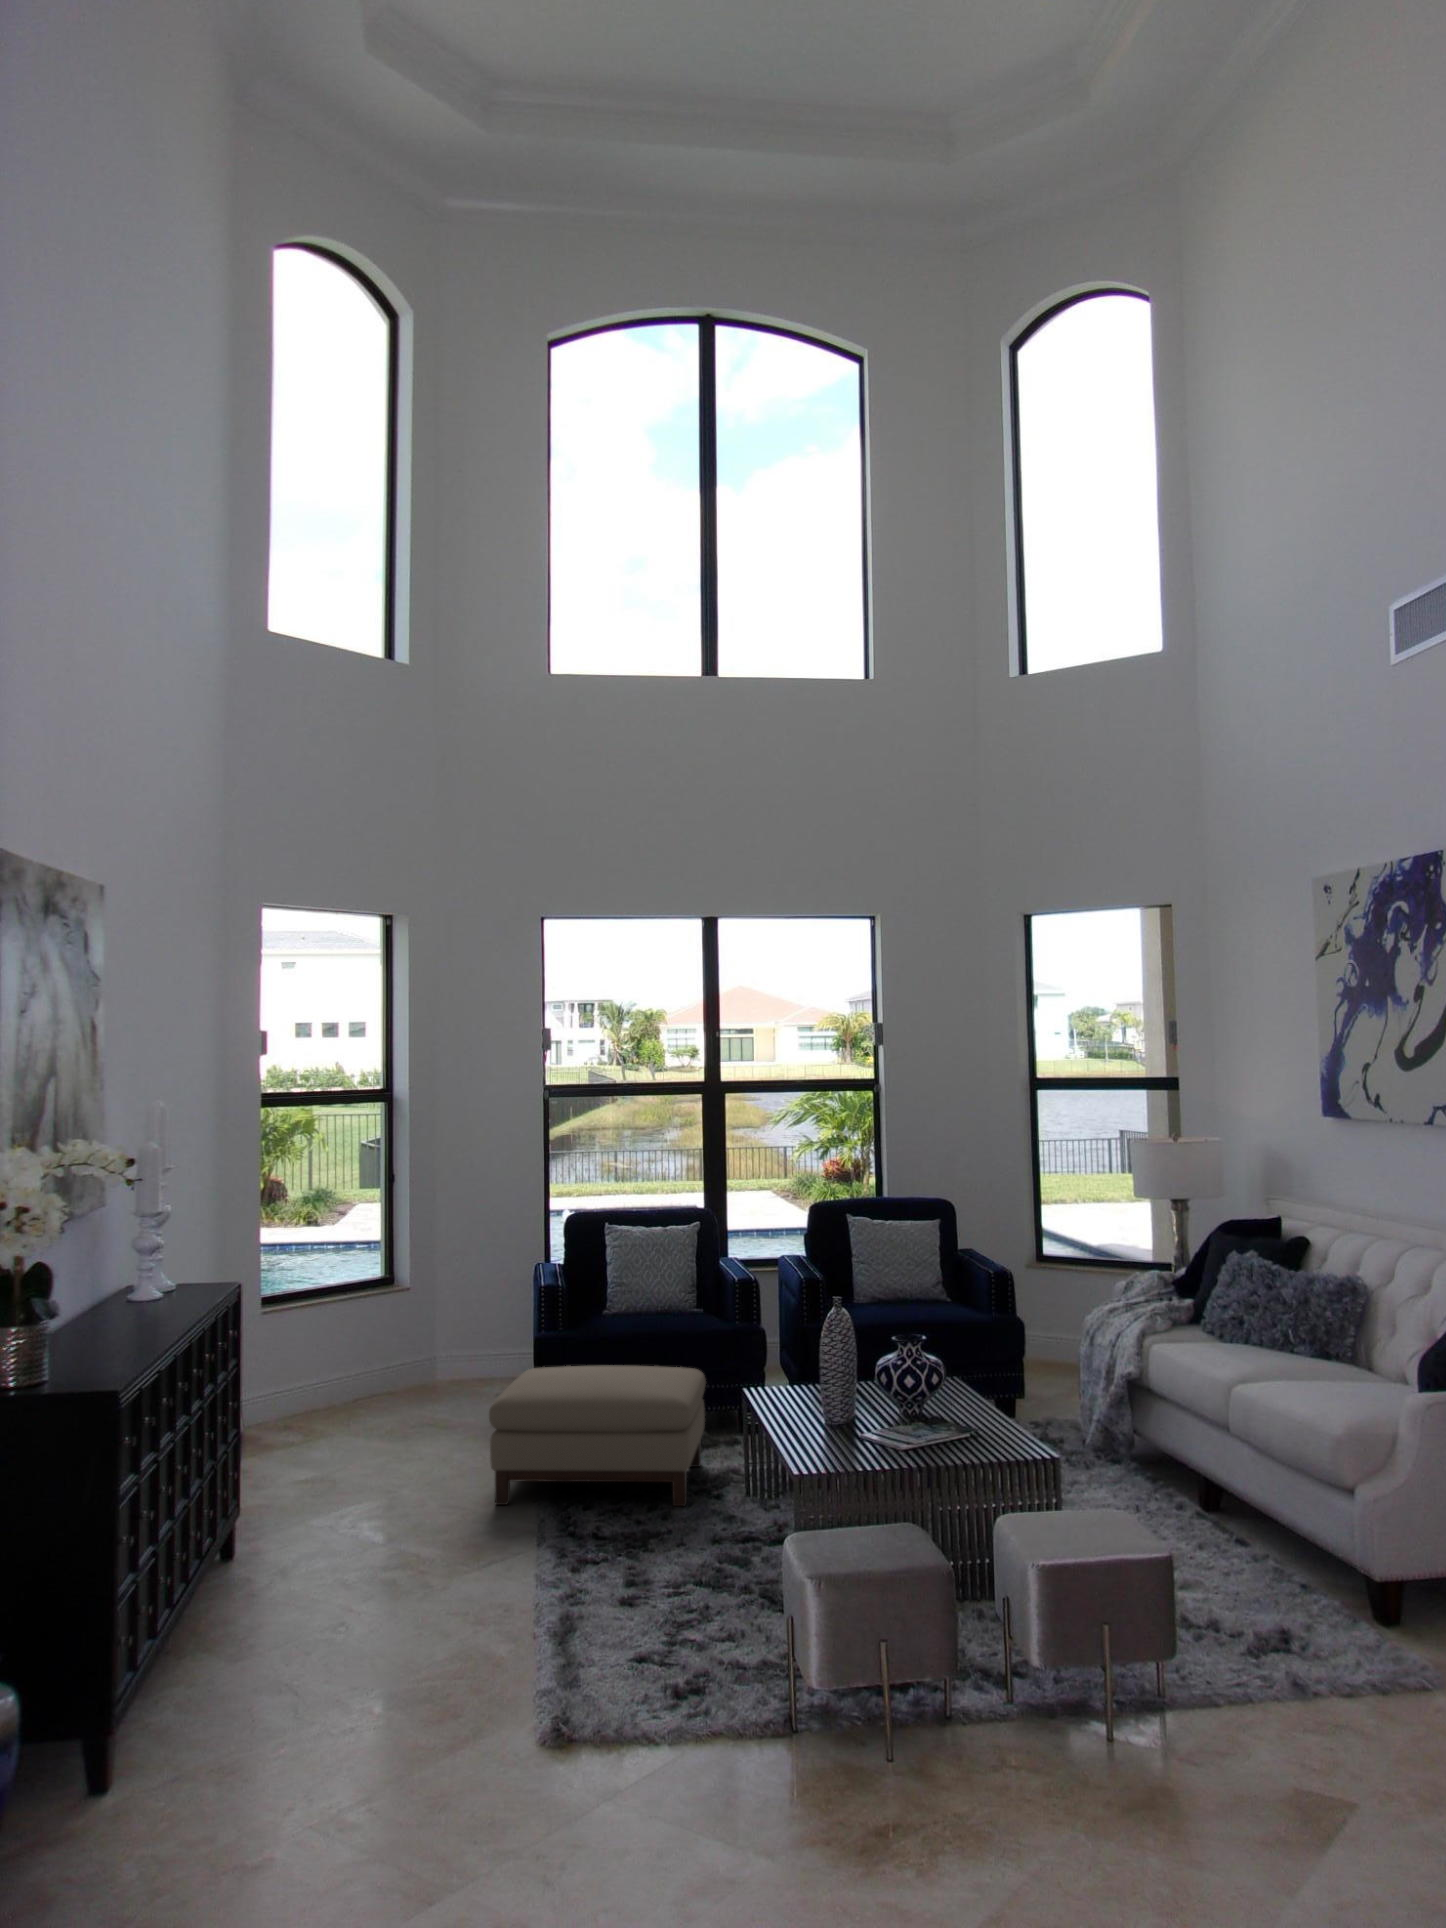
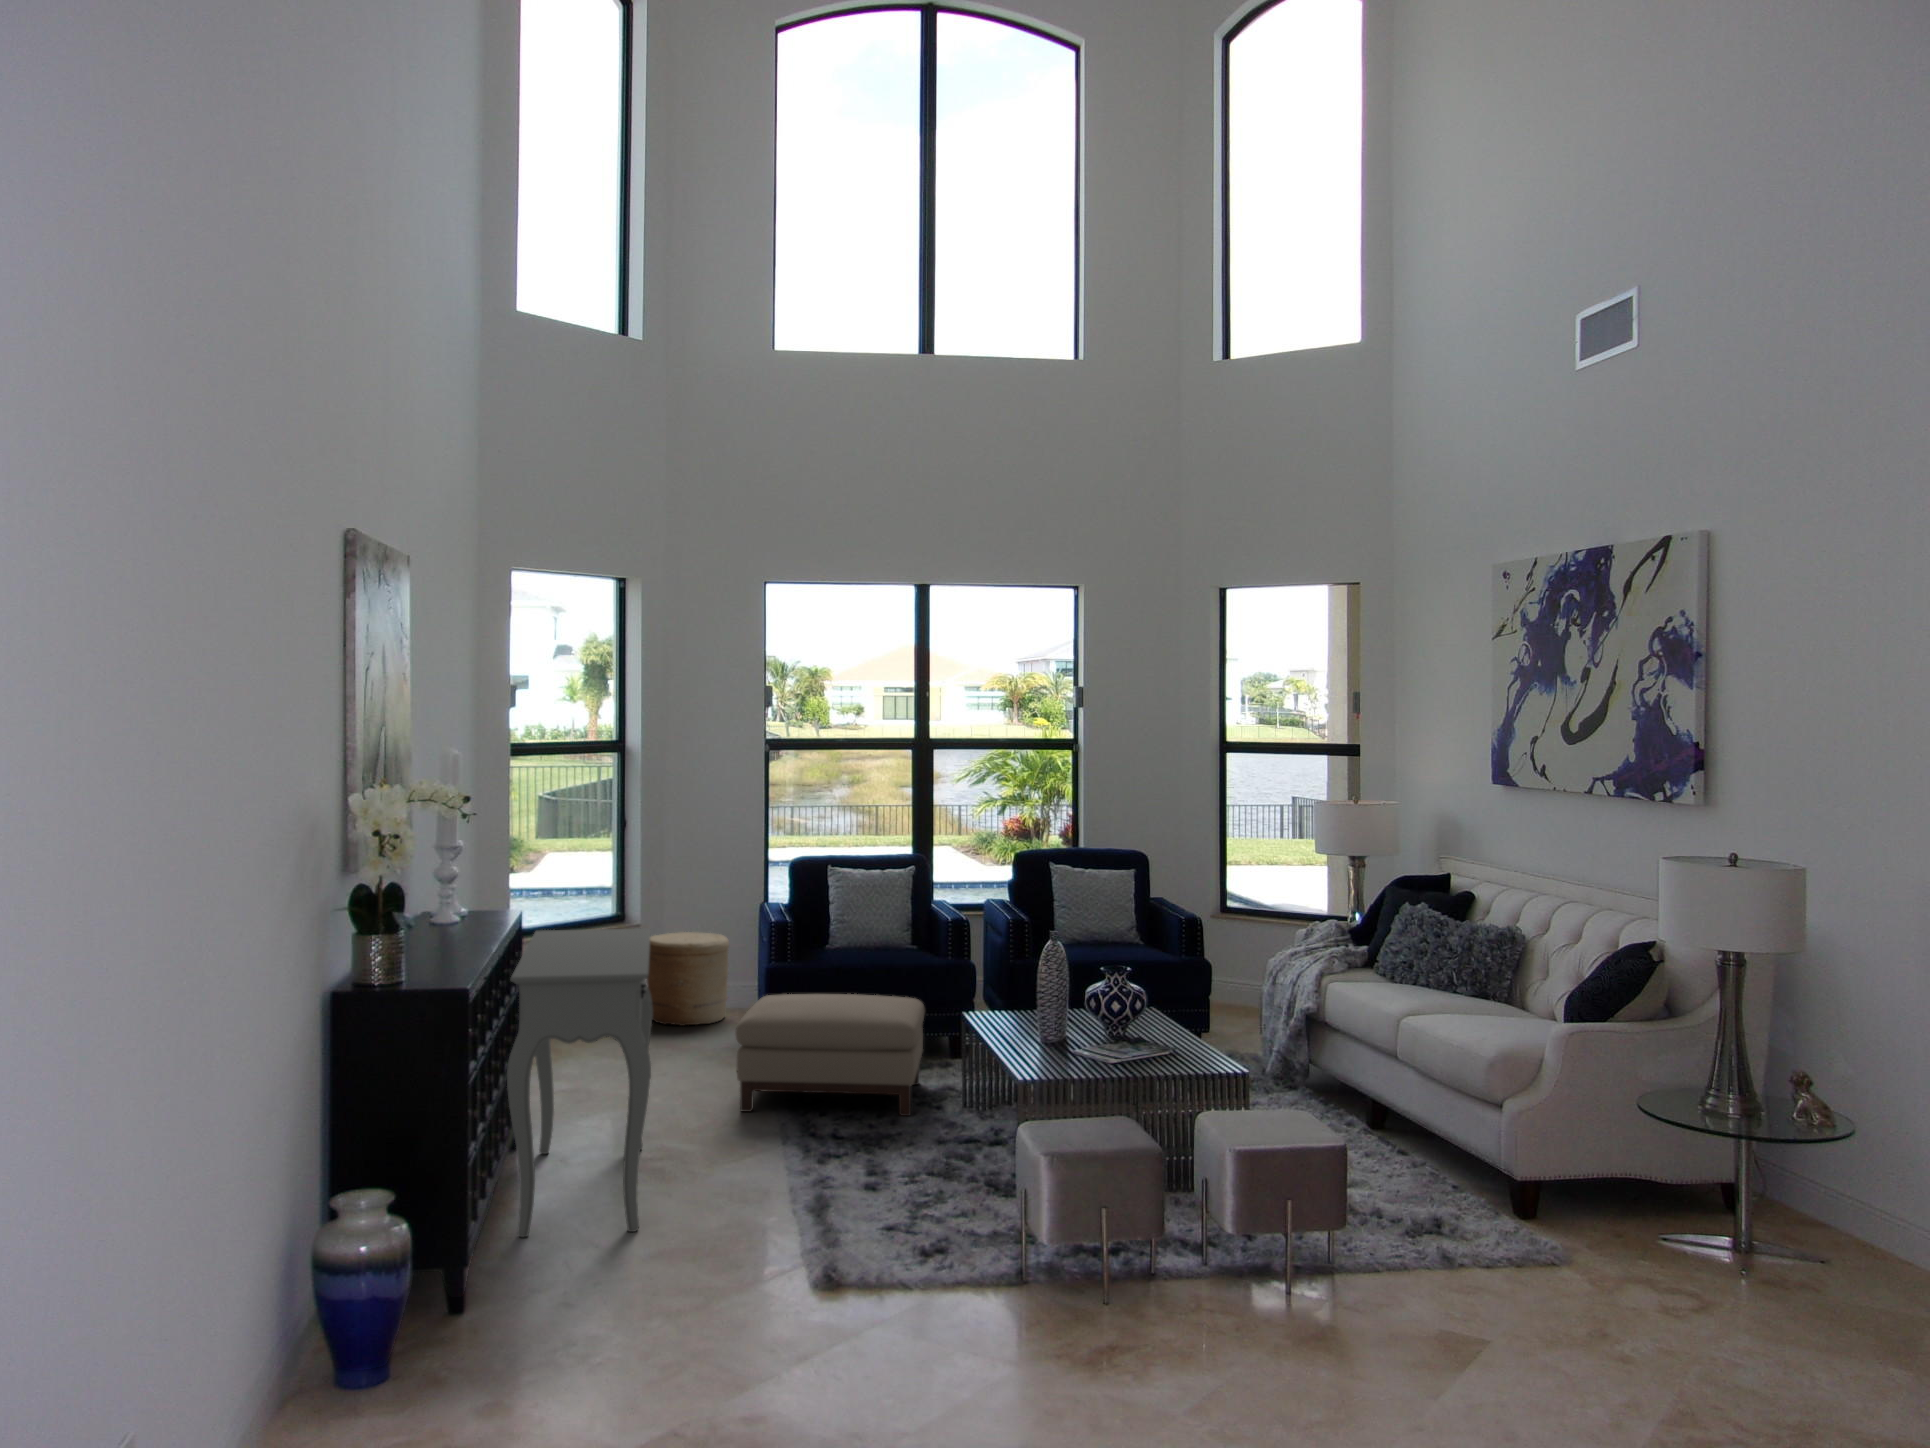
woven basket: none [413,1295,505,1400] -> present [647,932,729,1026]
console table: none [185,1300,386,1682] -> present [507,928,653,1237]

